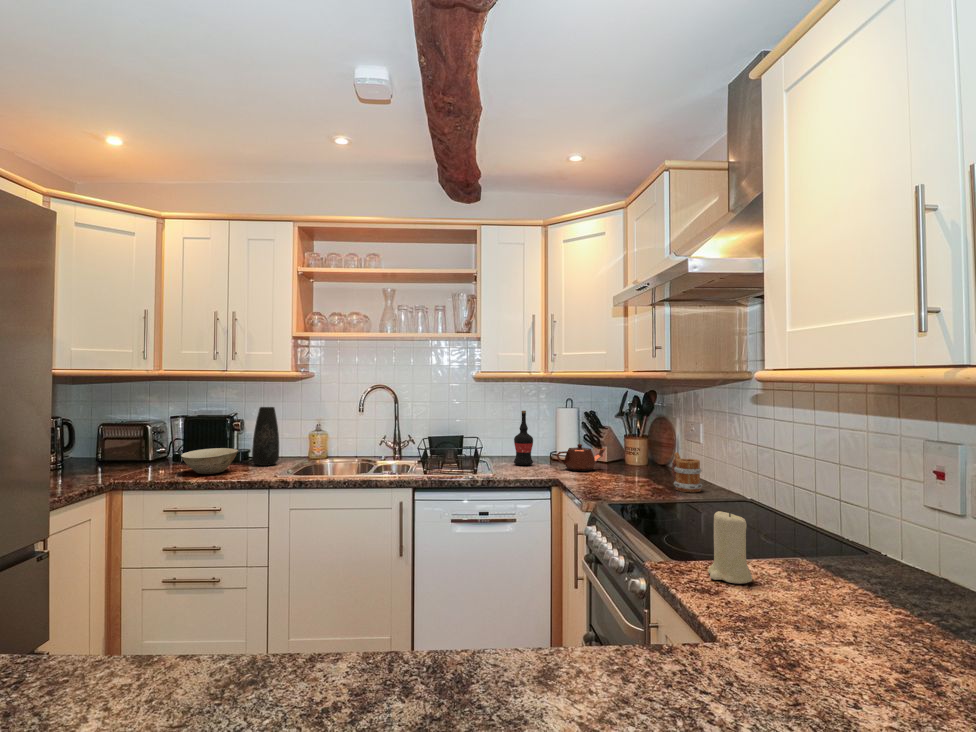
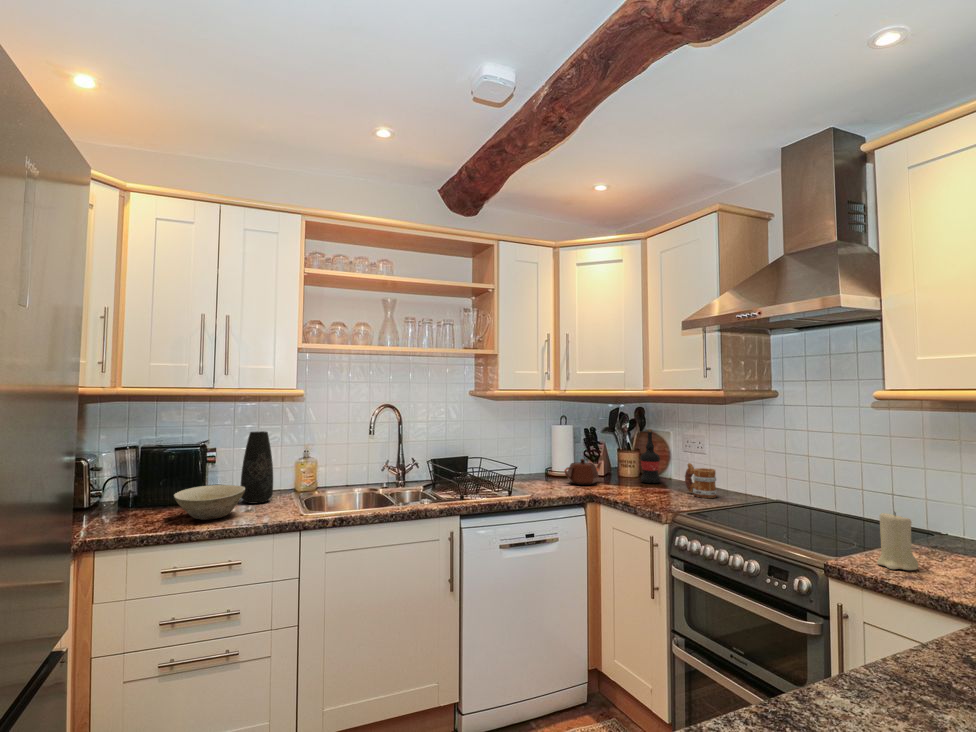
wine bottle: present [514,411,533,465] -> present [640,429,660,483]

